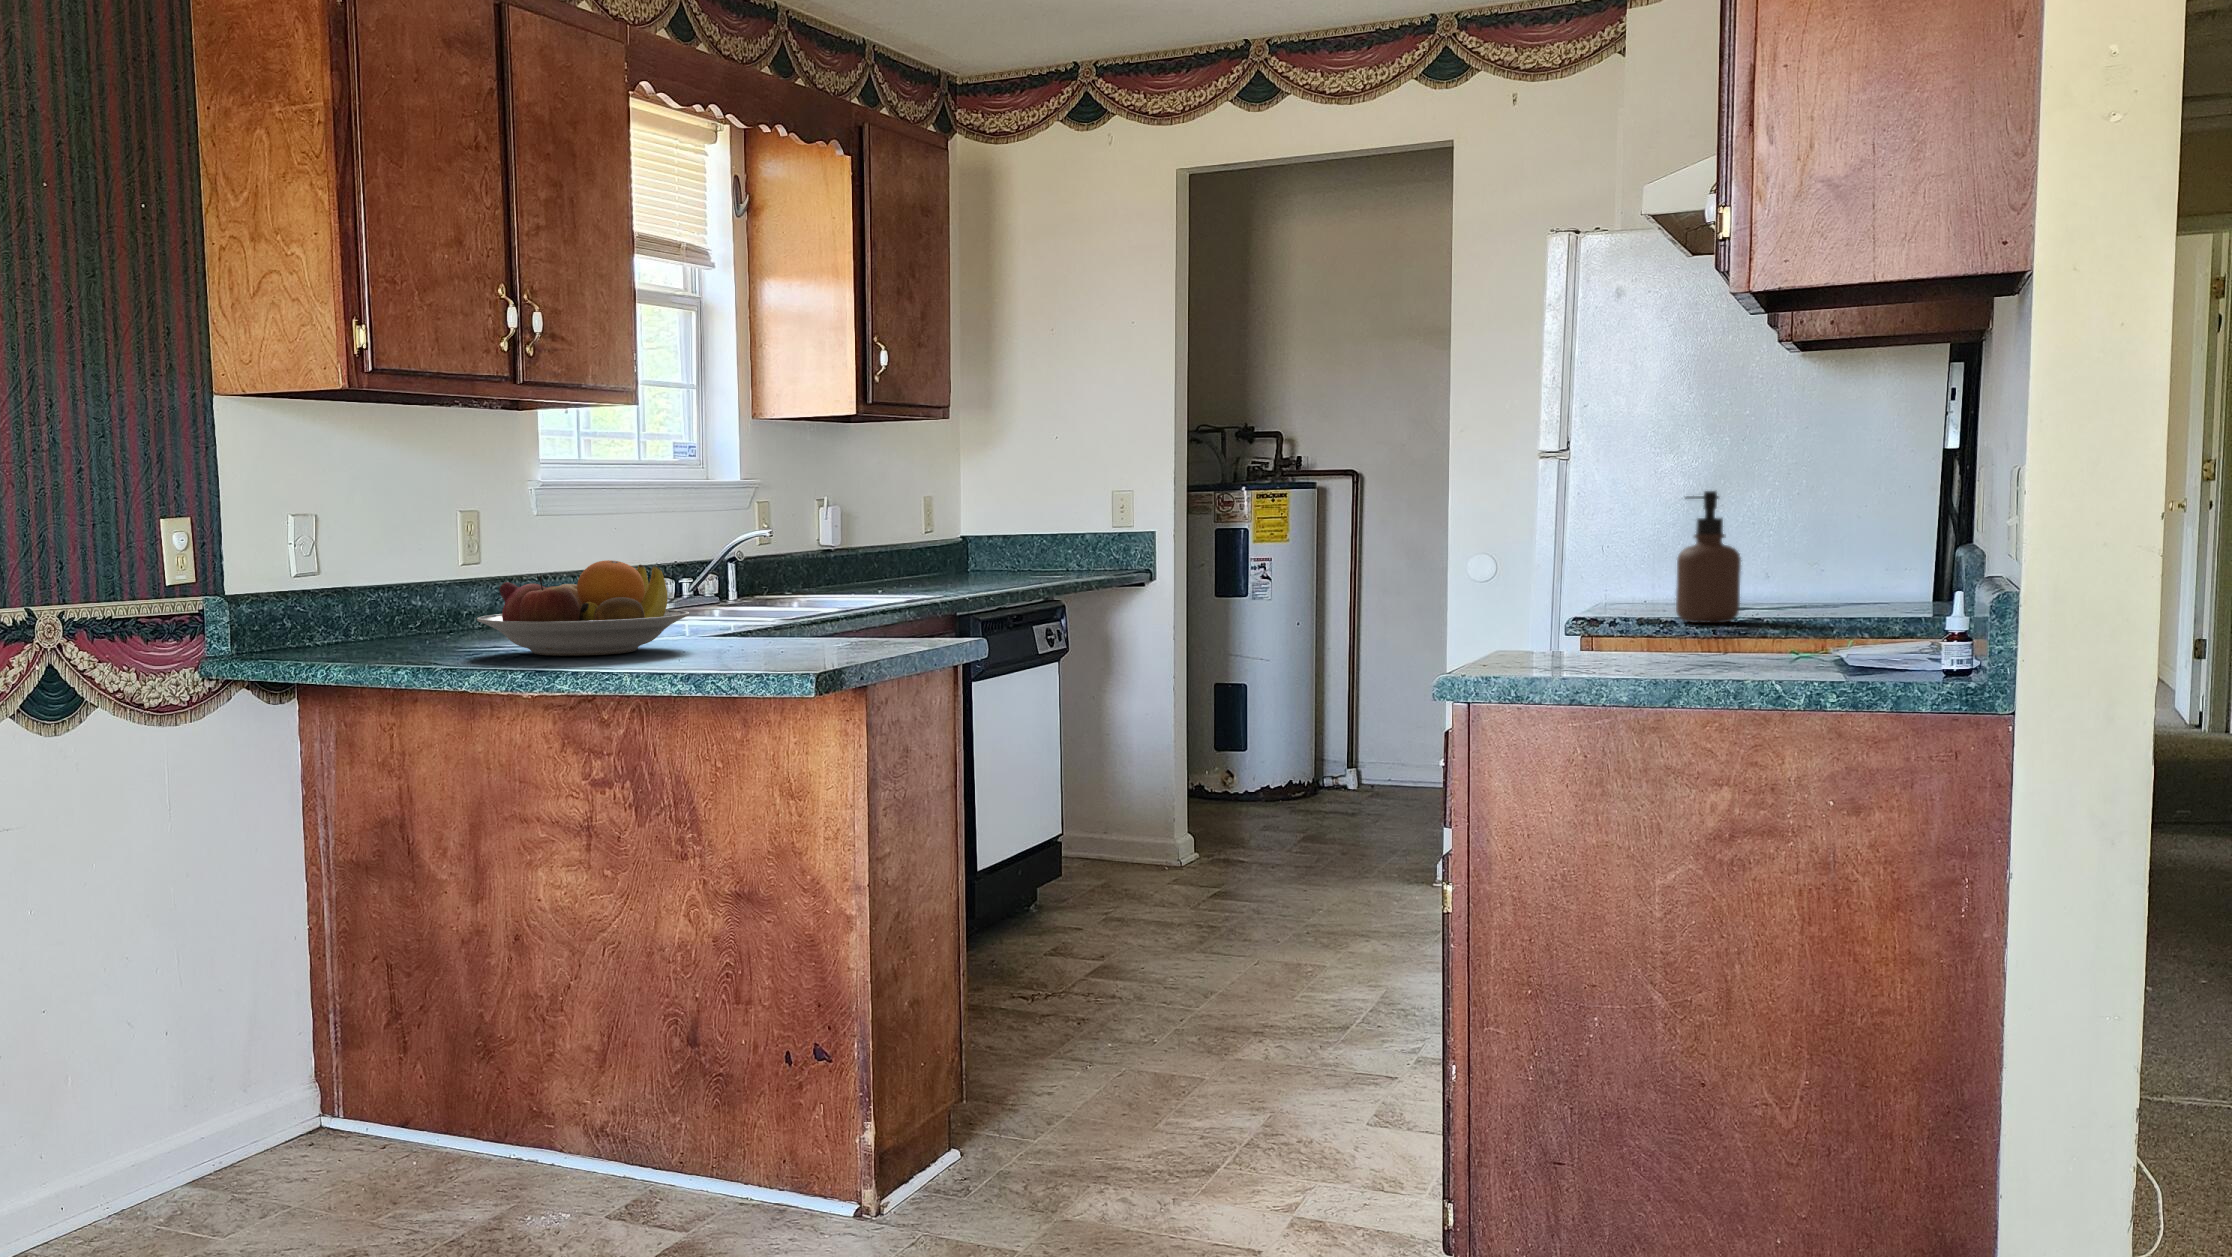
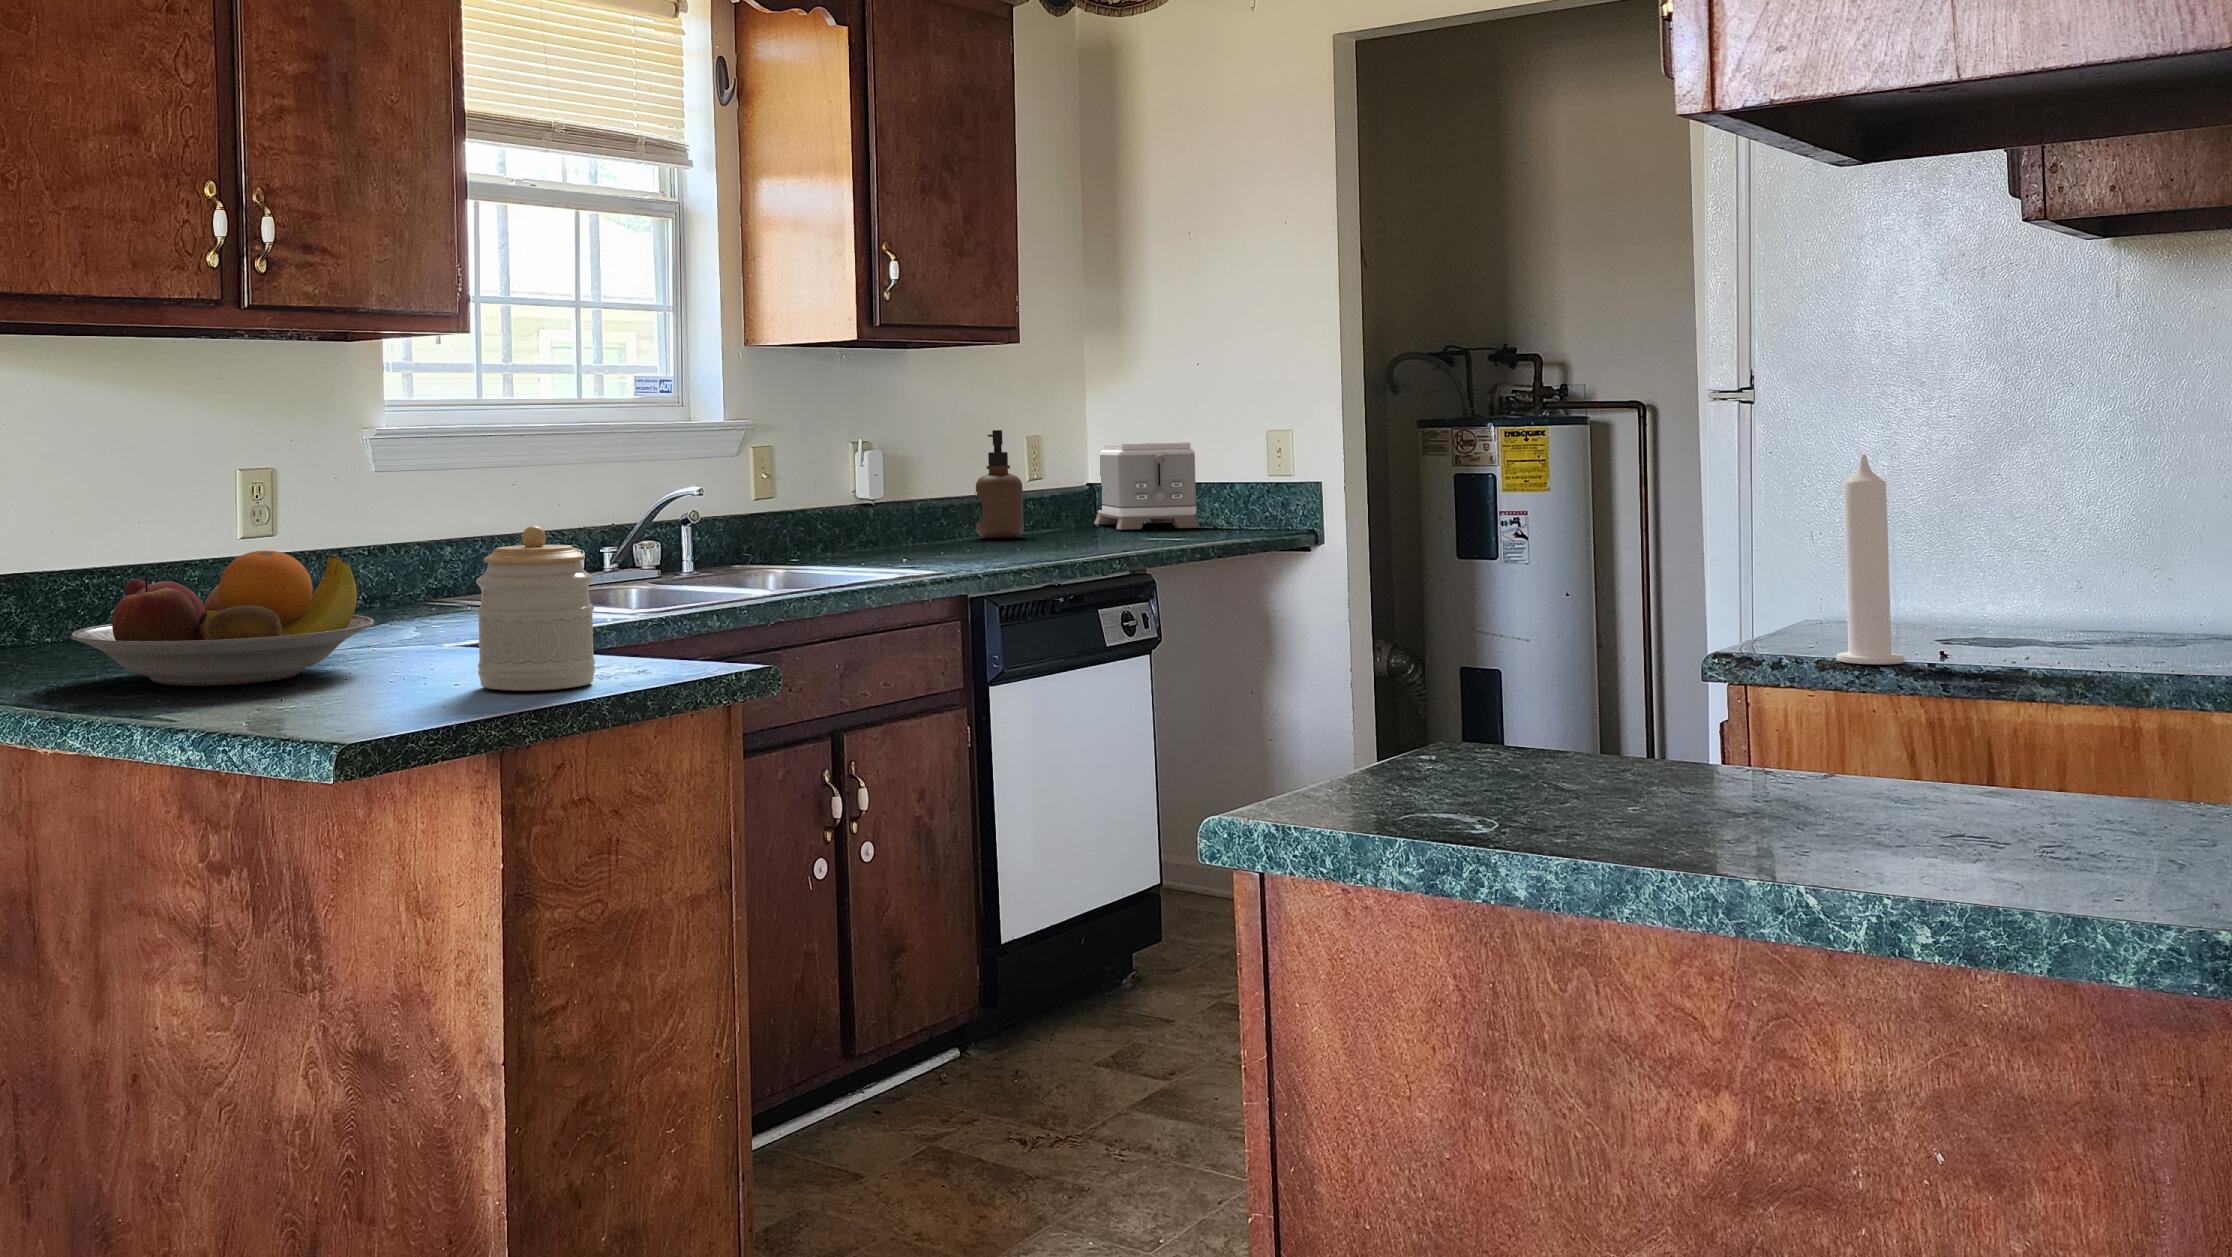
soap dispenser: present [1676,491,1741,623] -> present [976,430,1024,538]
candle: none [1615,493,1657,629] -> present [1836,454,1904,665]
toaster: none [963,499,1057,568] -> present [1094,442,1200,530]
jar: none [796,539,878,650] -> present [476,526,595,691]

